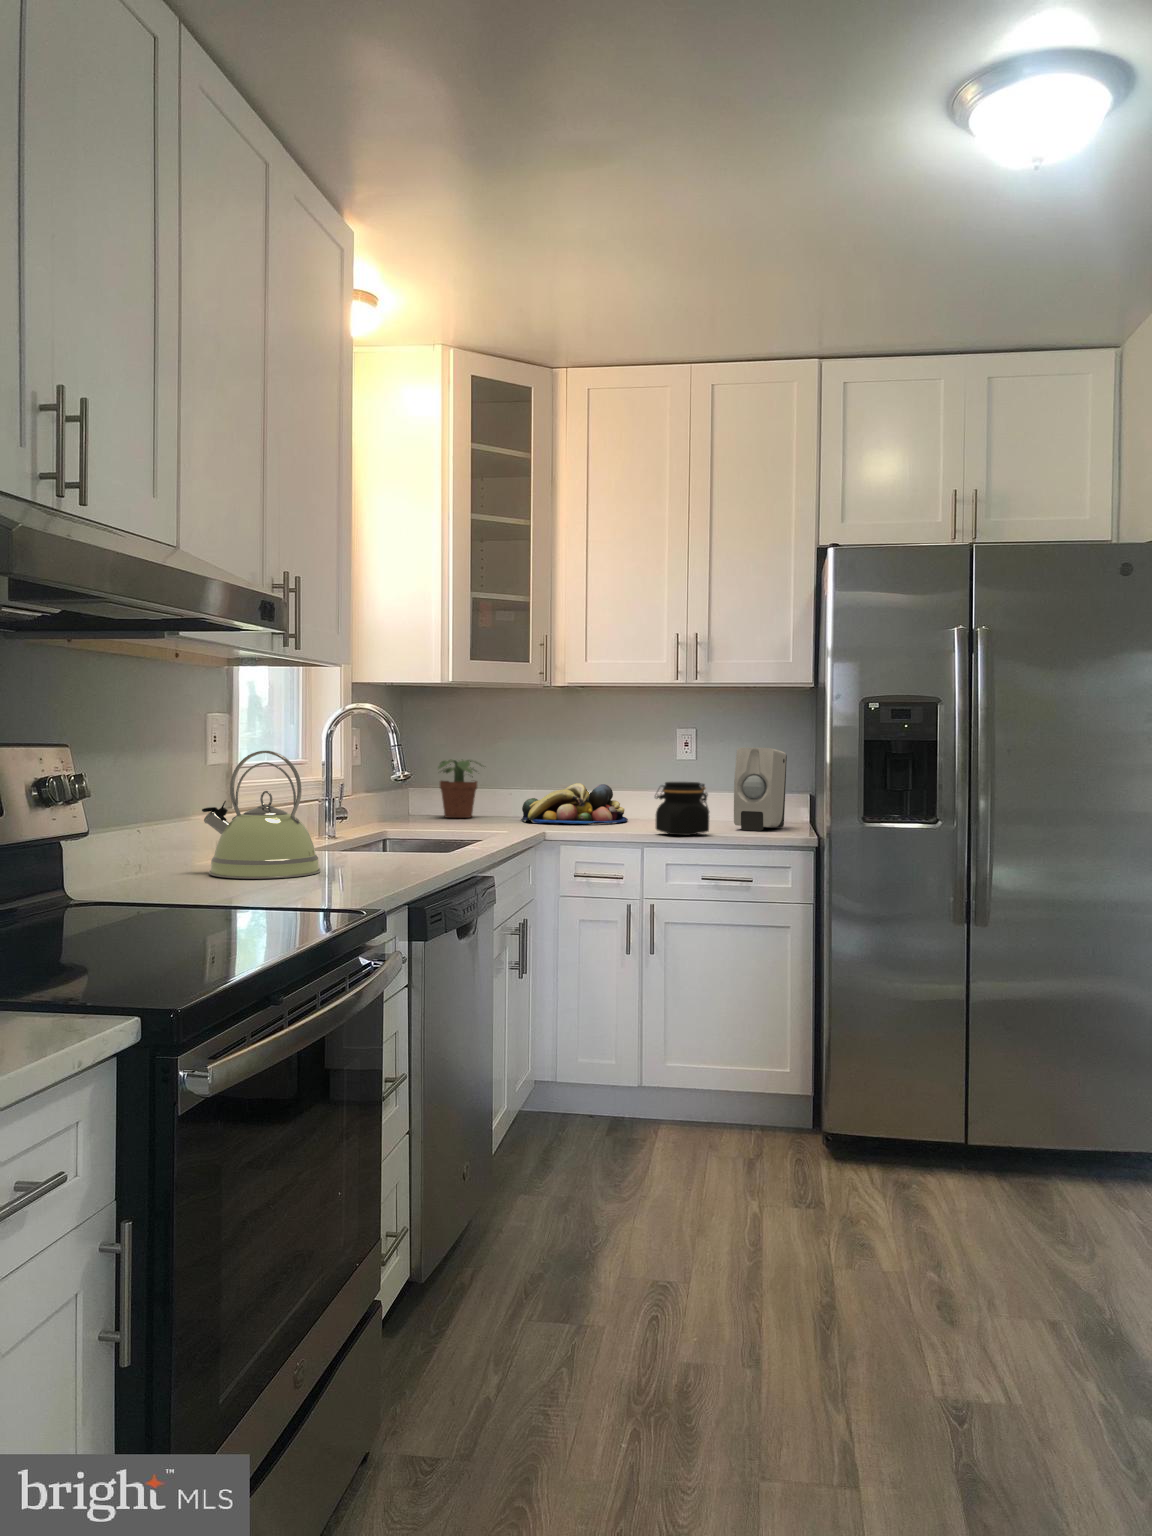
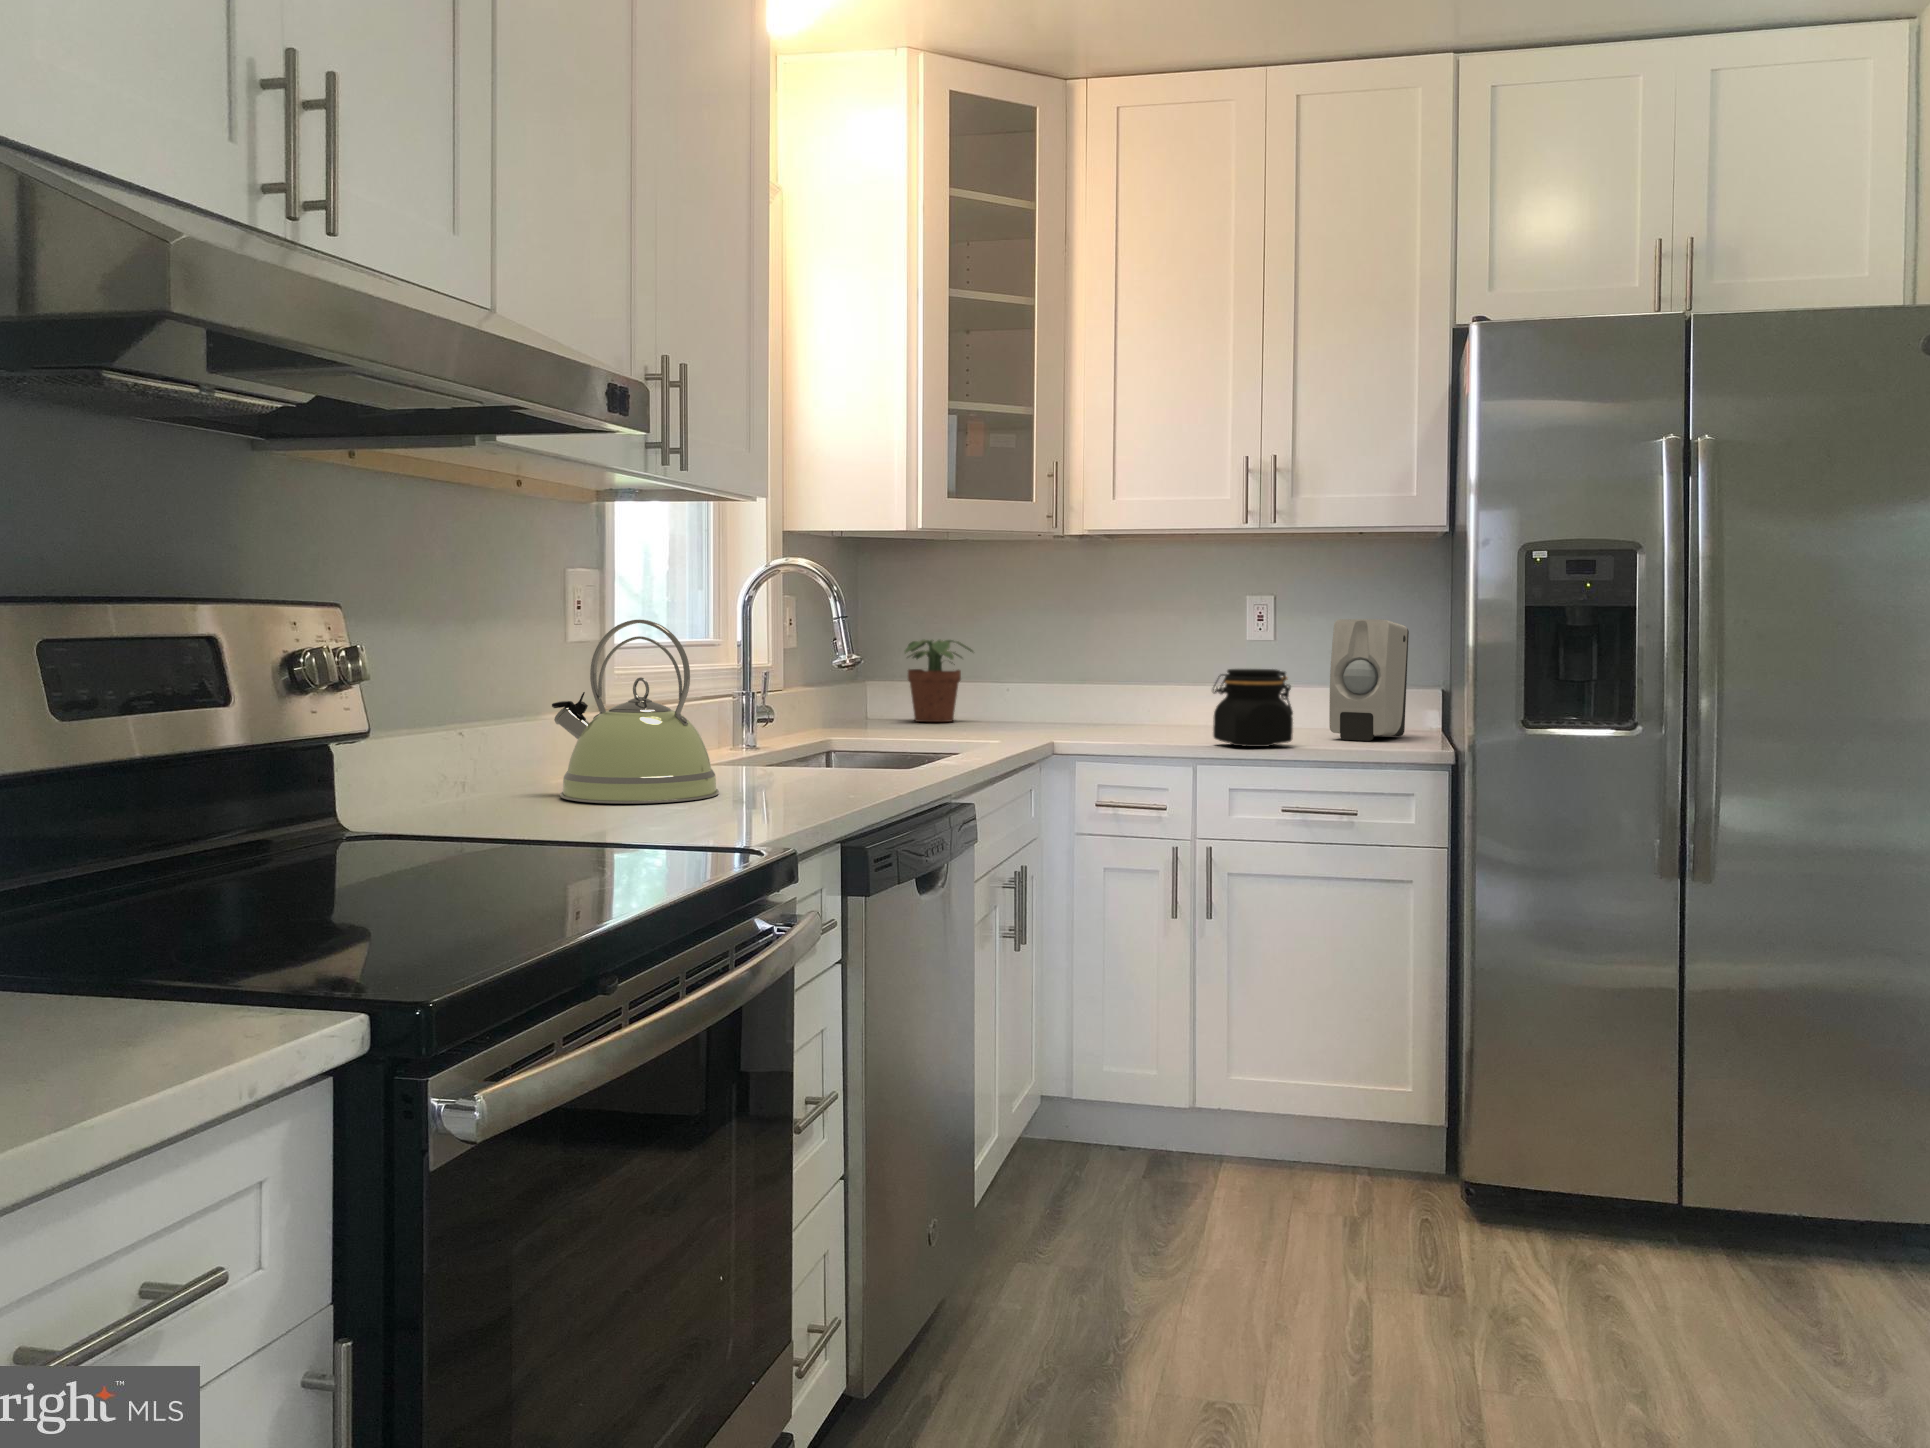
fruit bowl: present [521,783,628,824] -> none [1020,672,1175,730]

